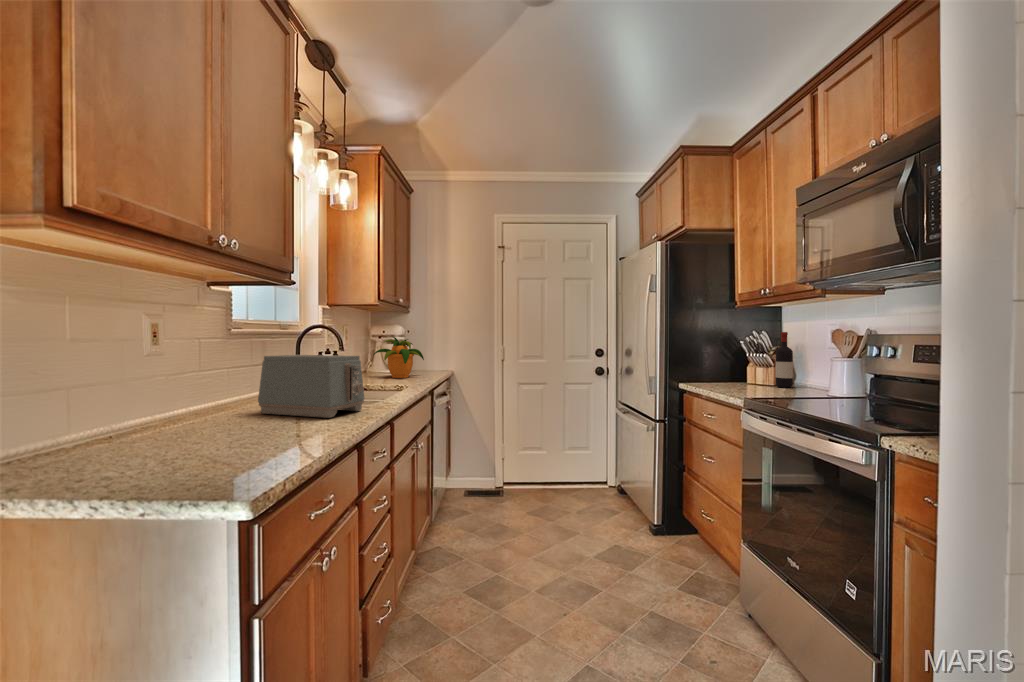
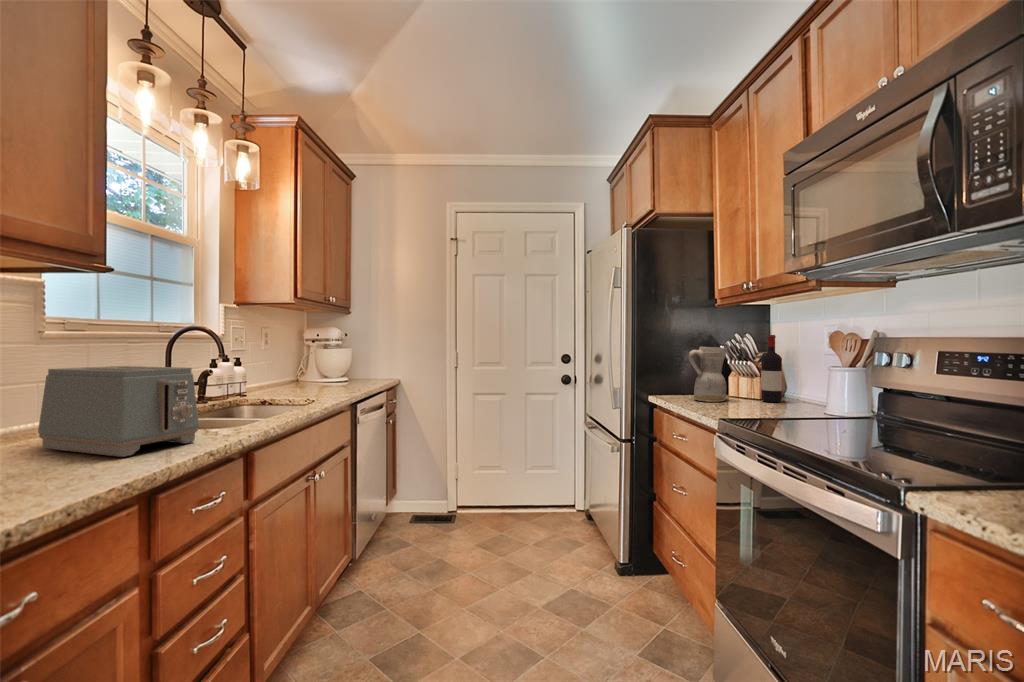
potted plant: present [373,337,424,378] -> none [296,340,359,389]
ceramic pitcher: none [715,342,747,387] -> present [688,347,727,402]

